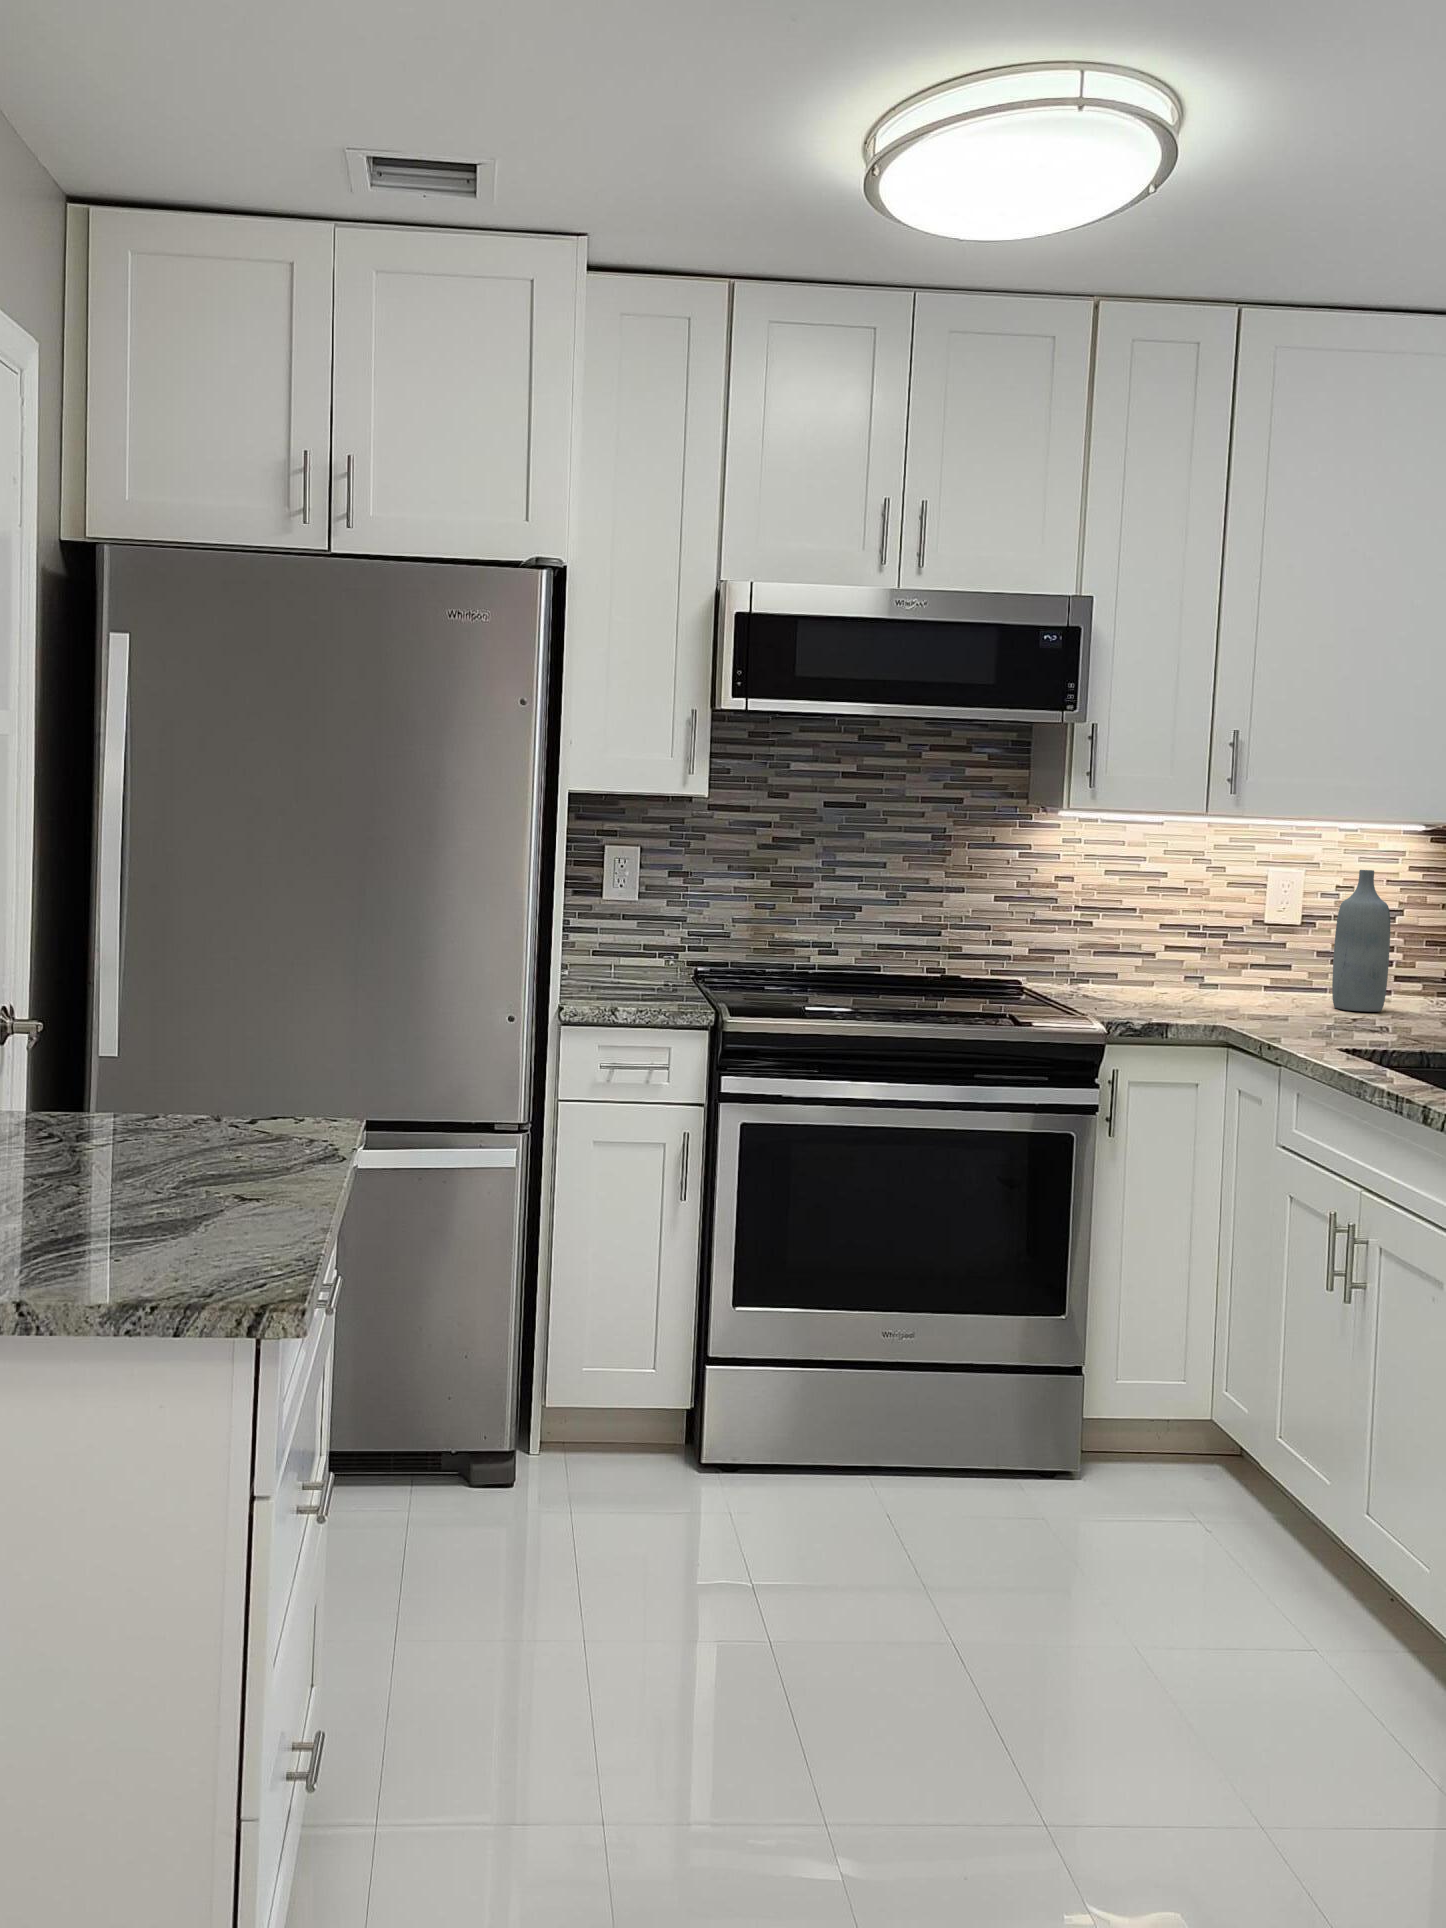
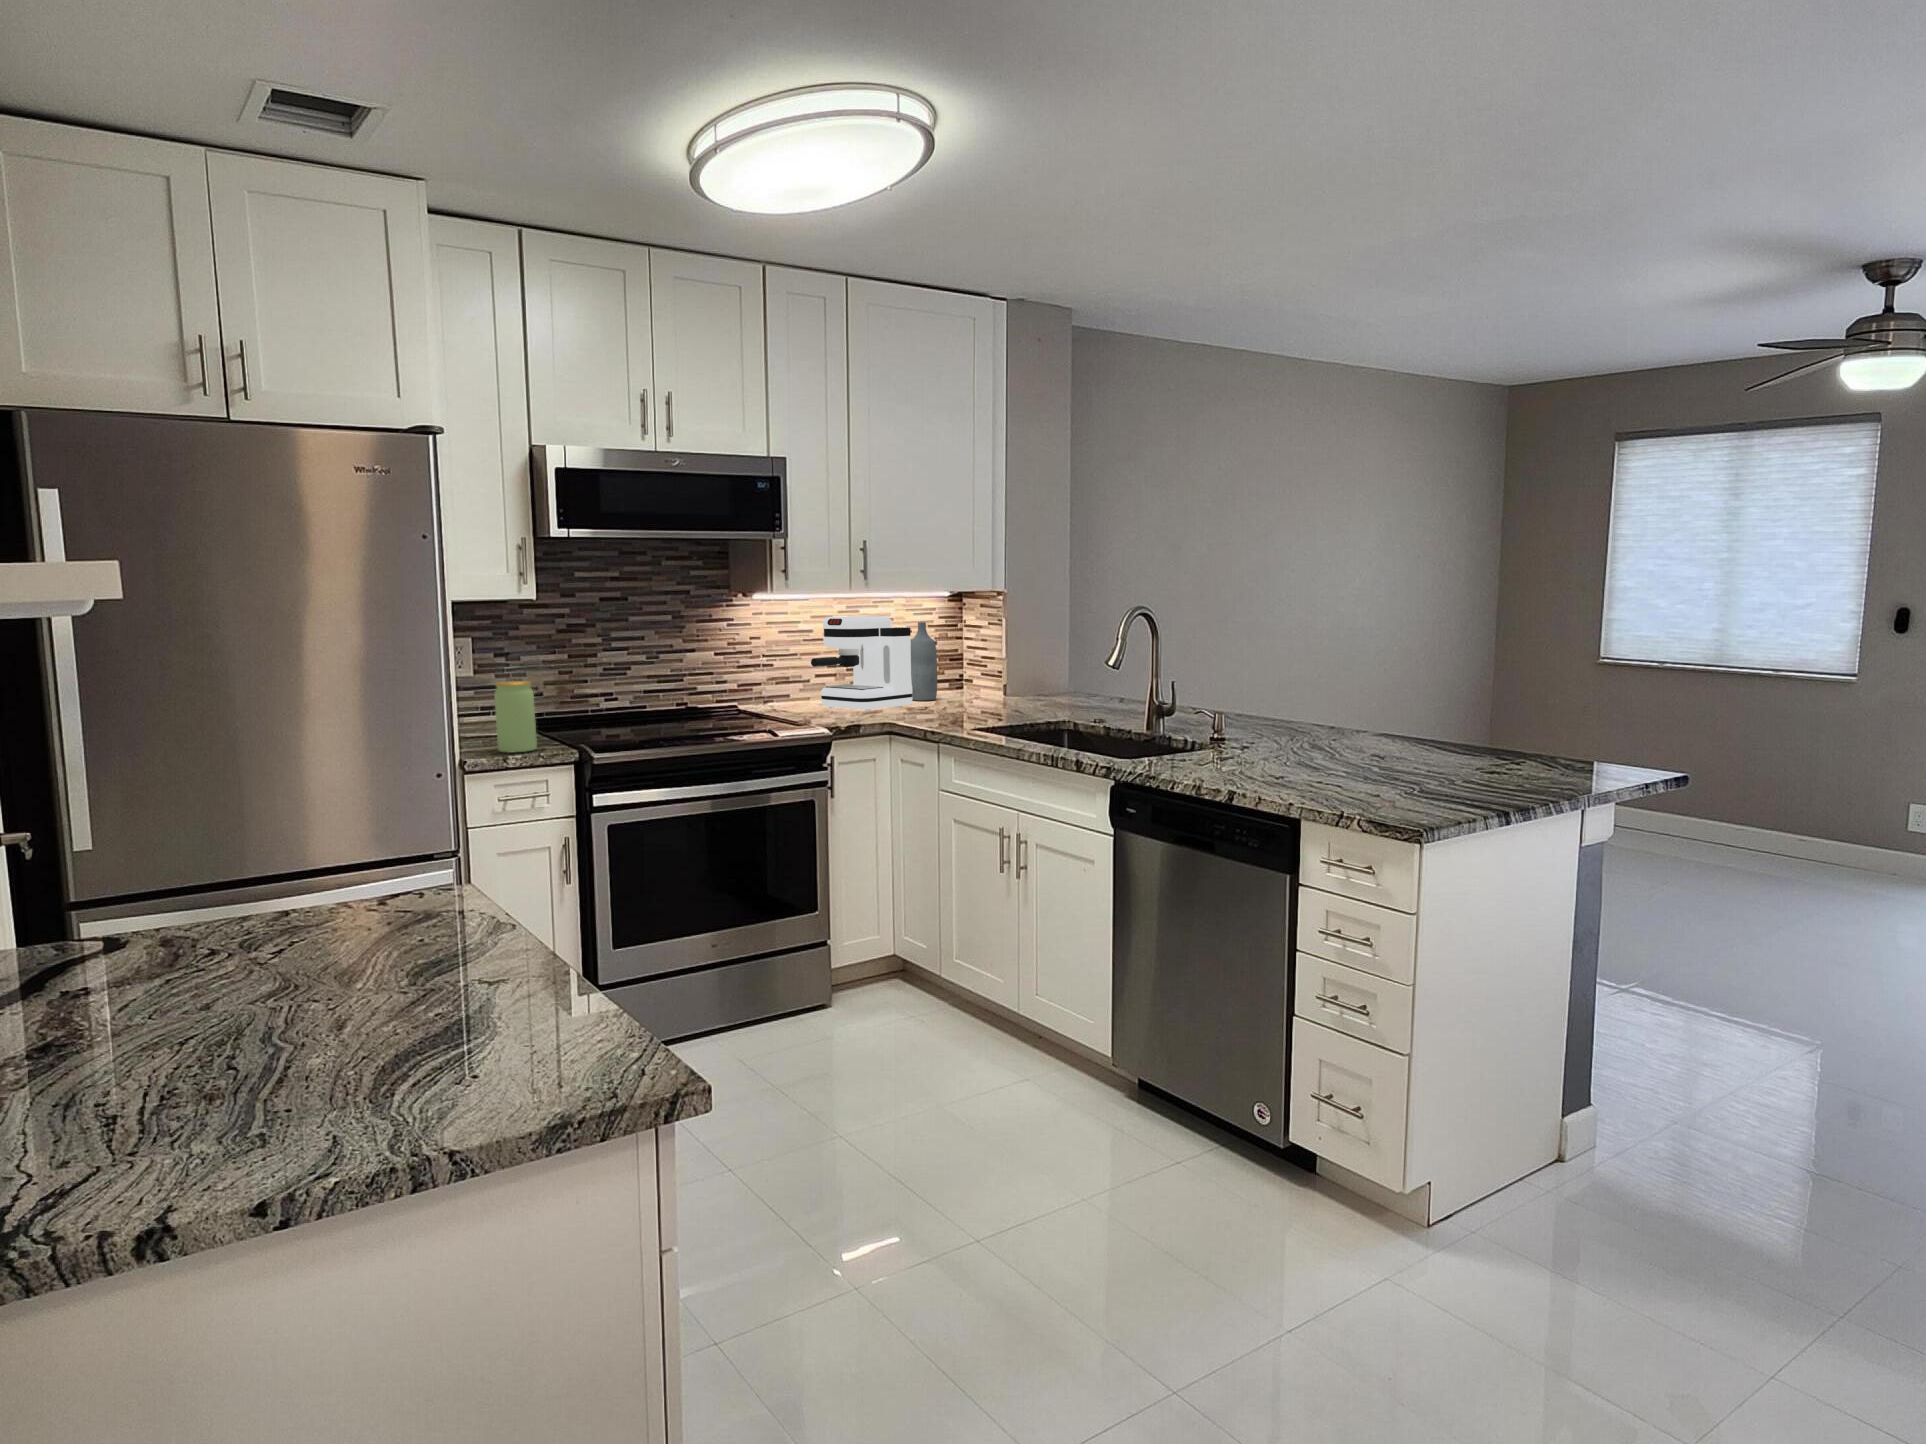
coffee maker: none [1132,850,1318,1015] -> present [811,616,912,712]
jar: none [618,907,670,1006] -> present [494,681,537,753]

